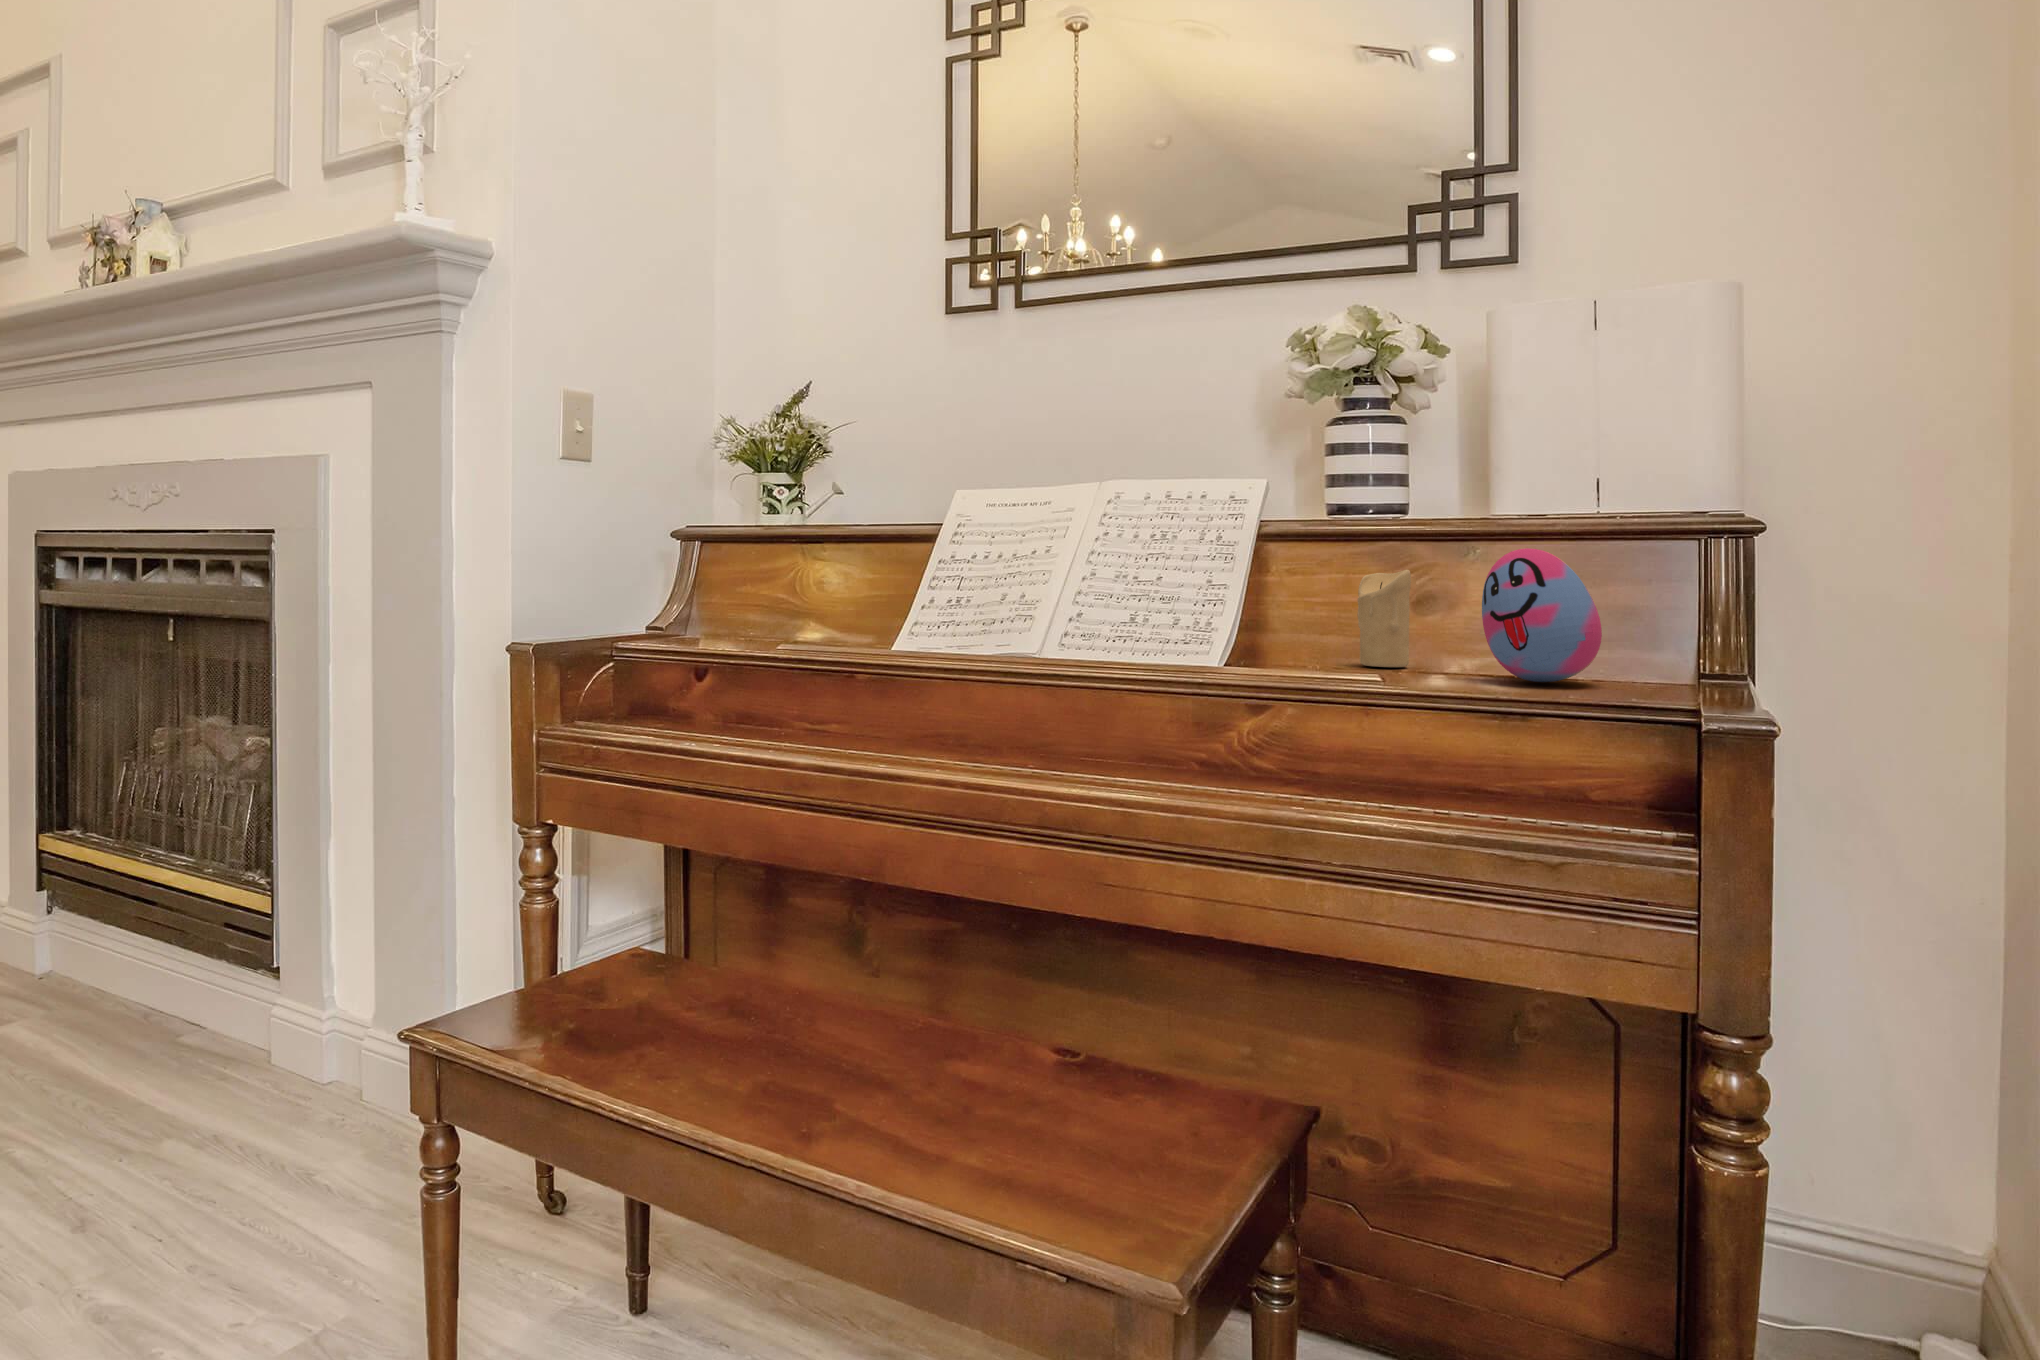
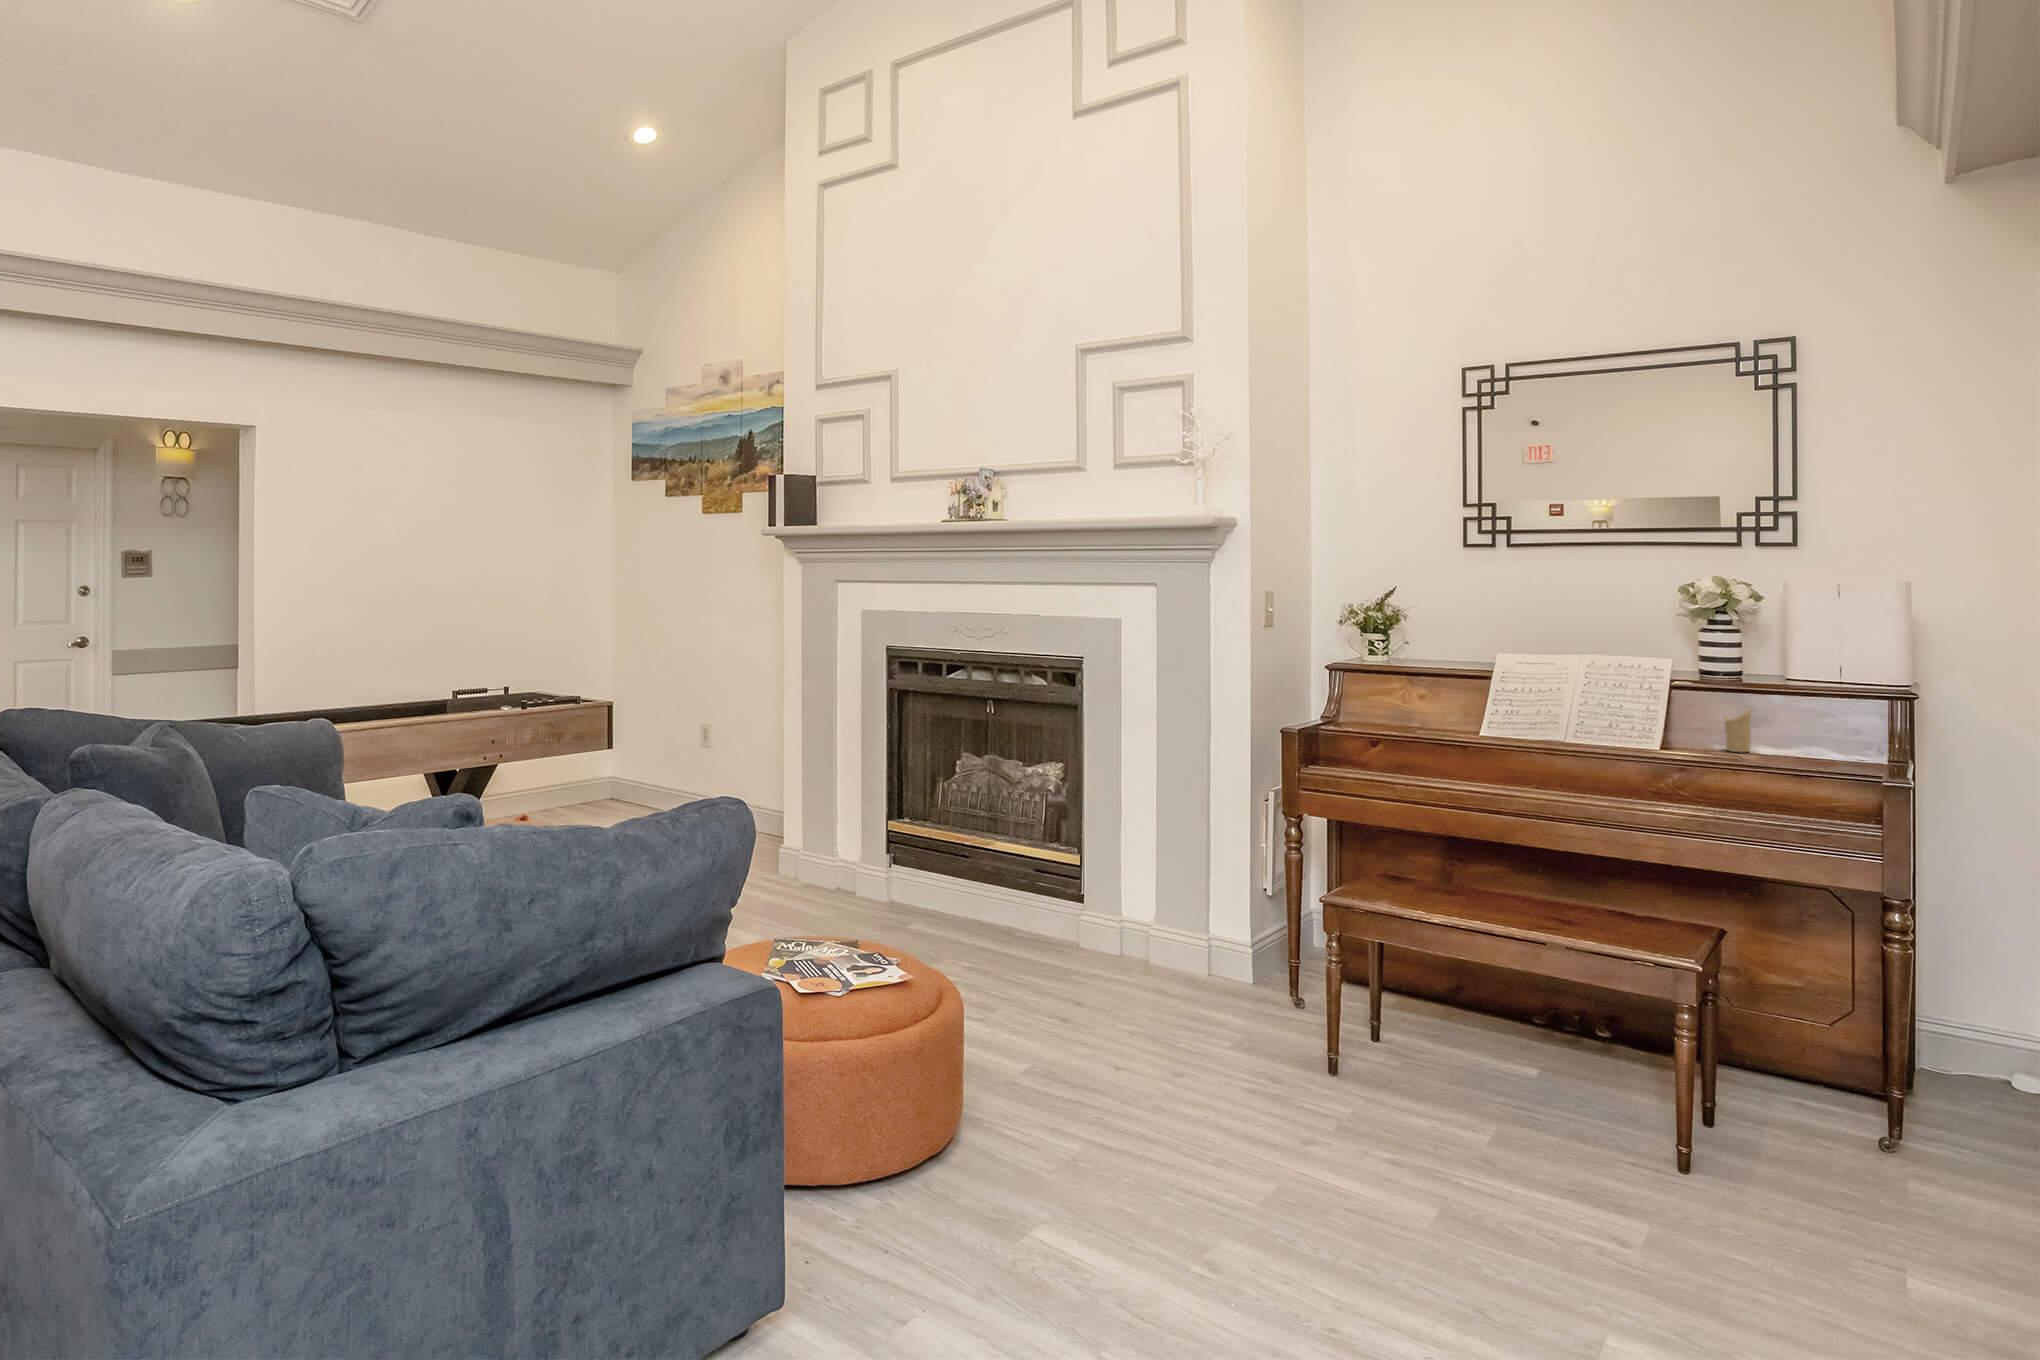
decorative egg: present [1482,548,1602,682] -> none [1786,707,1841,763]

